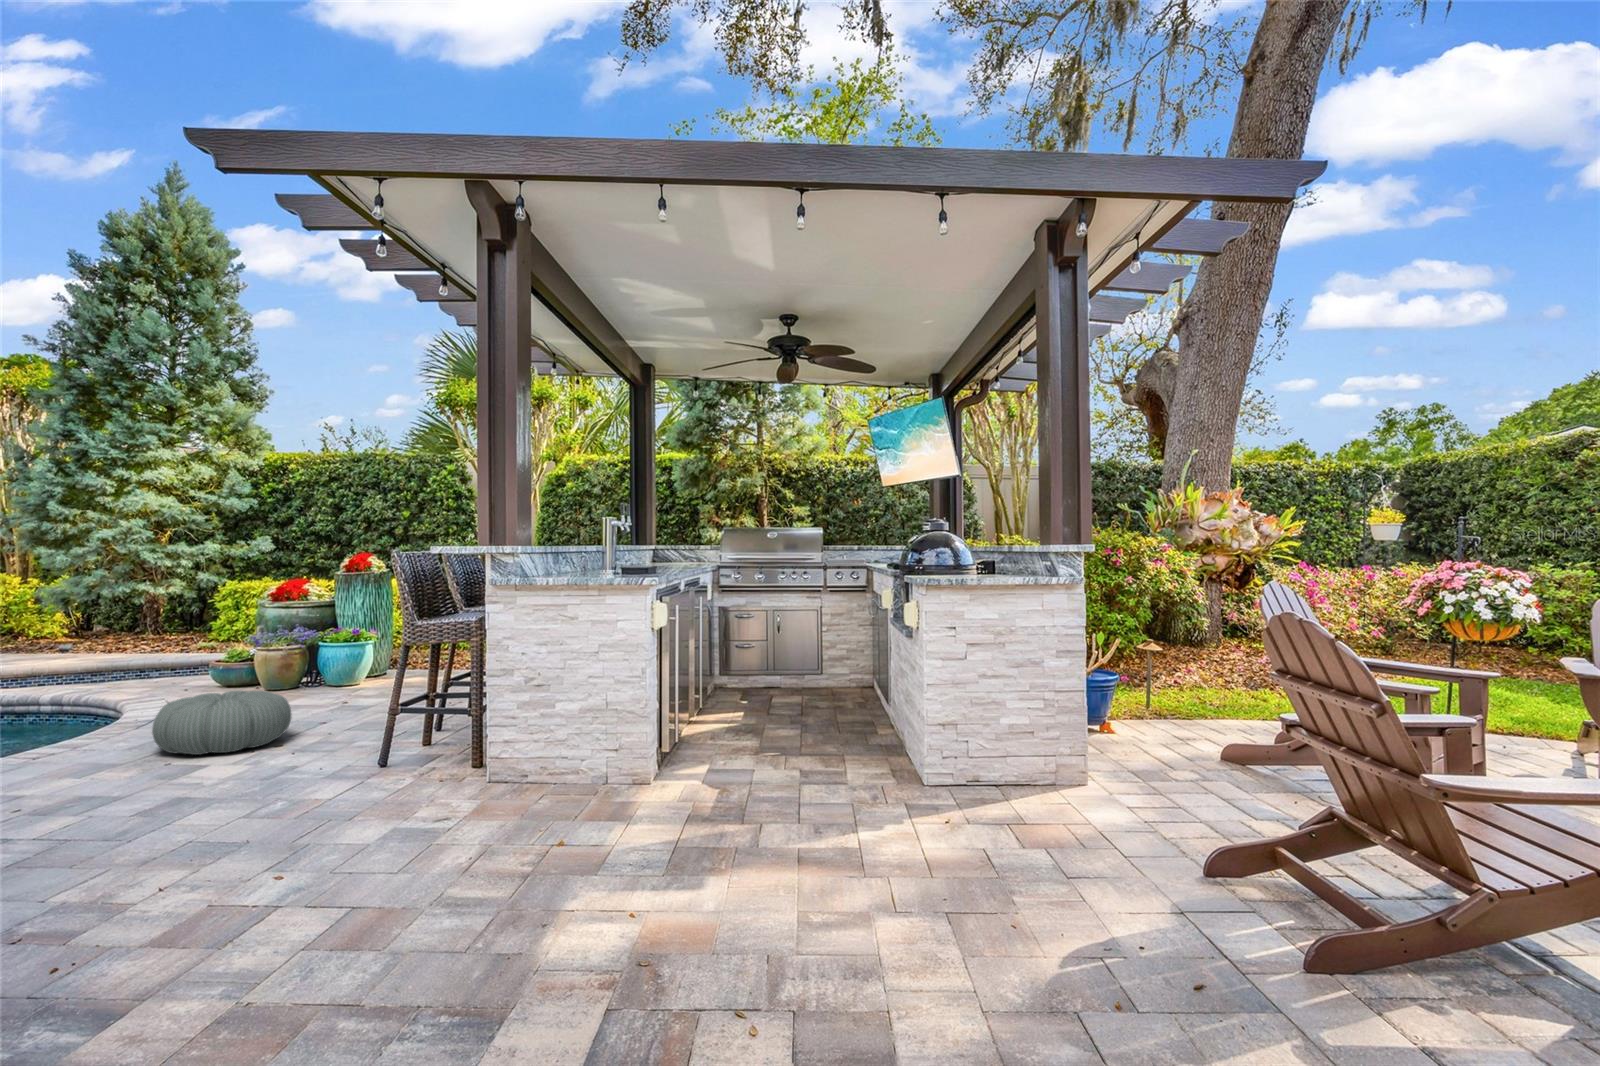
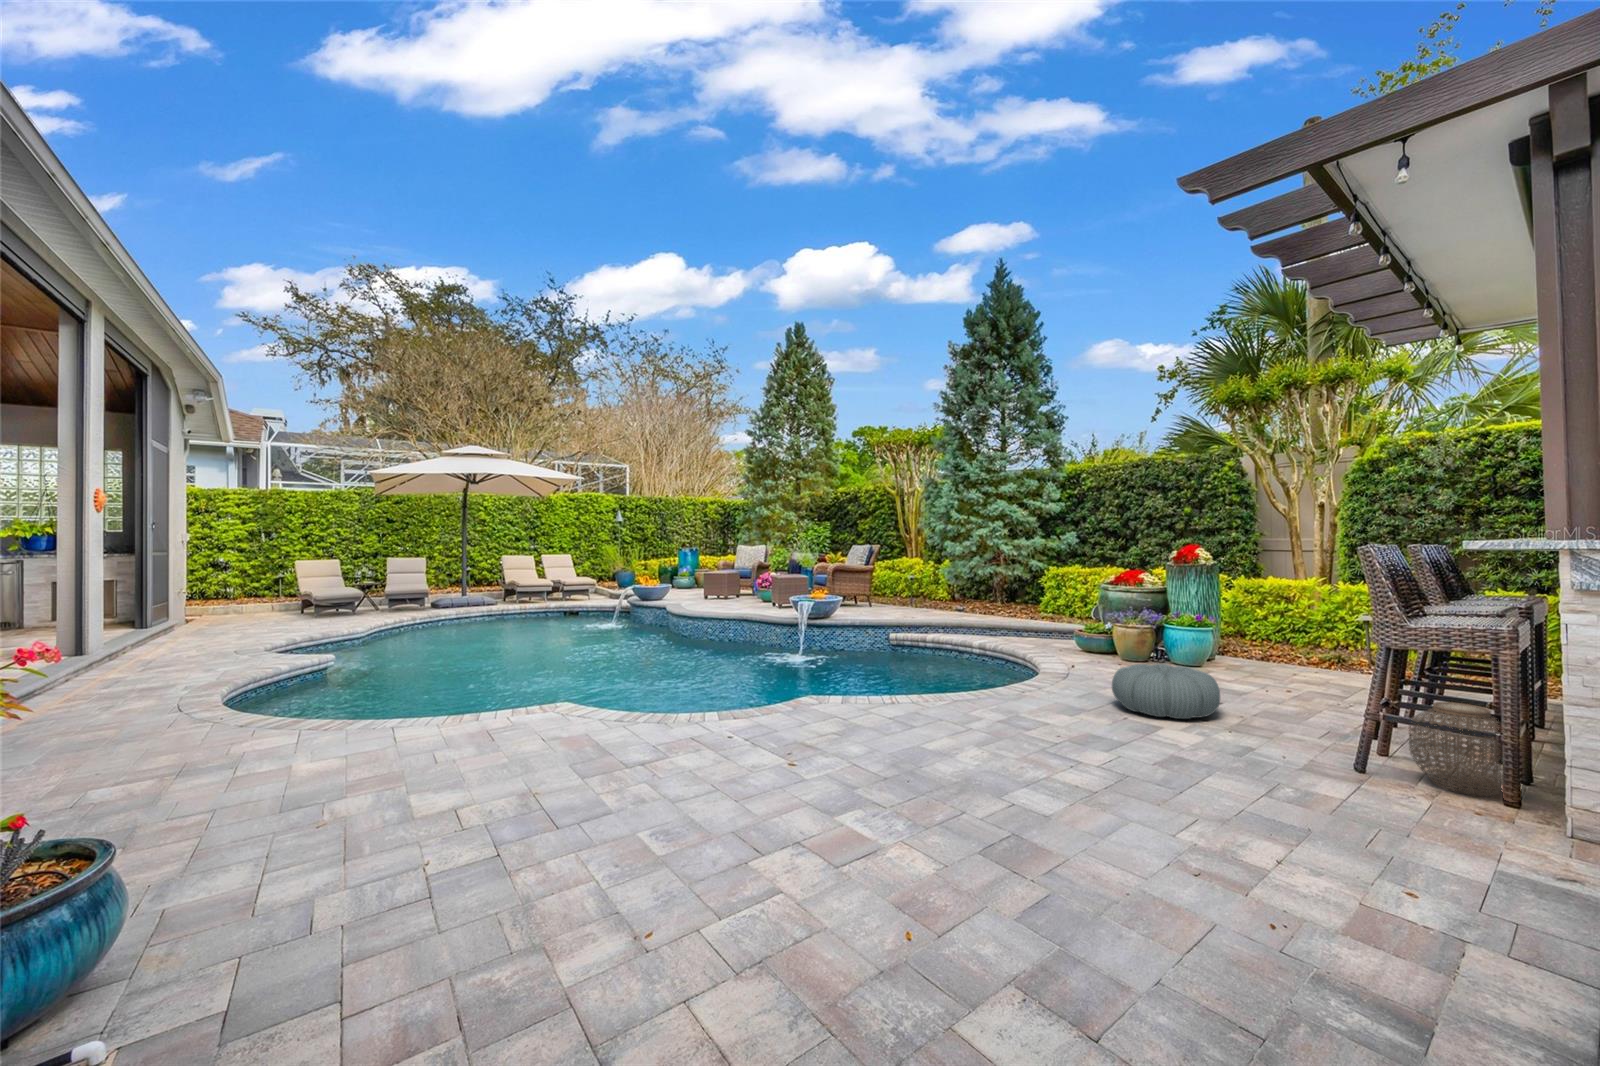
woven basket: none [394,693,473,776] -> present [1409,702,1505,796]

